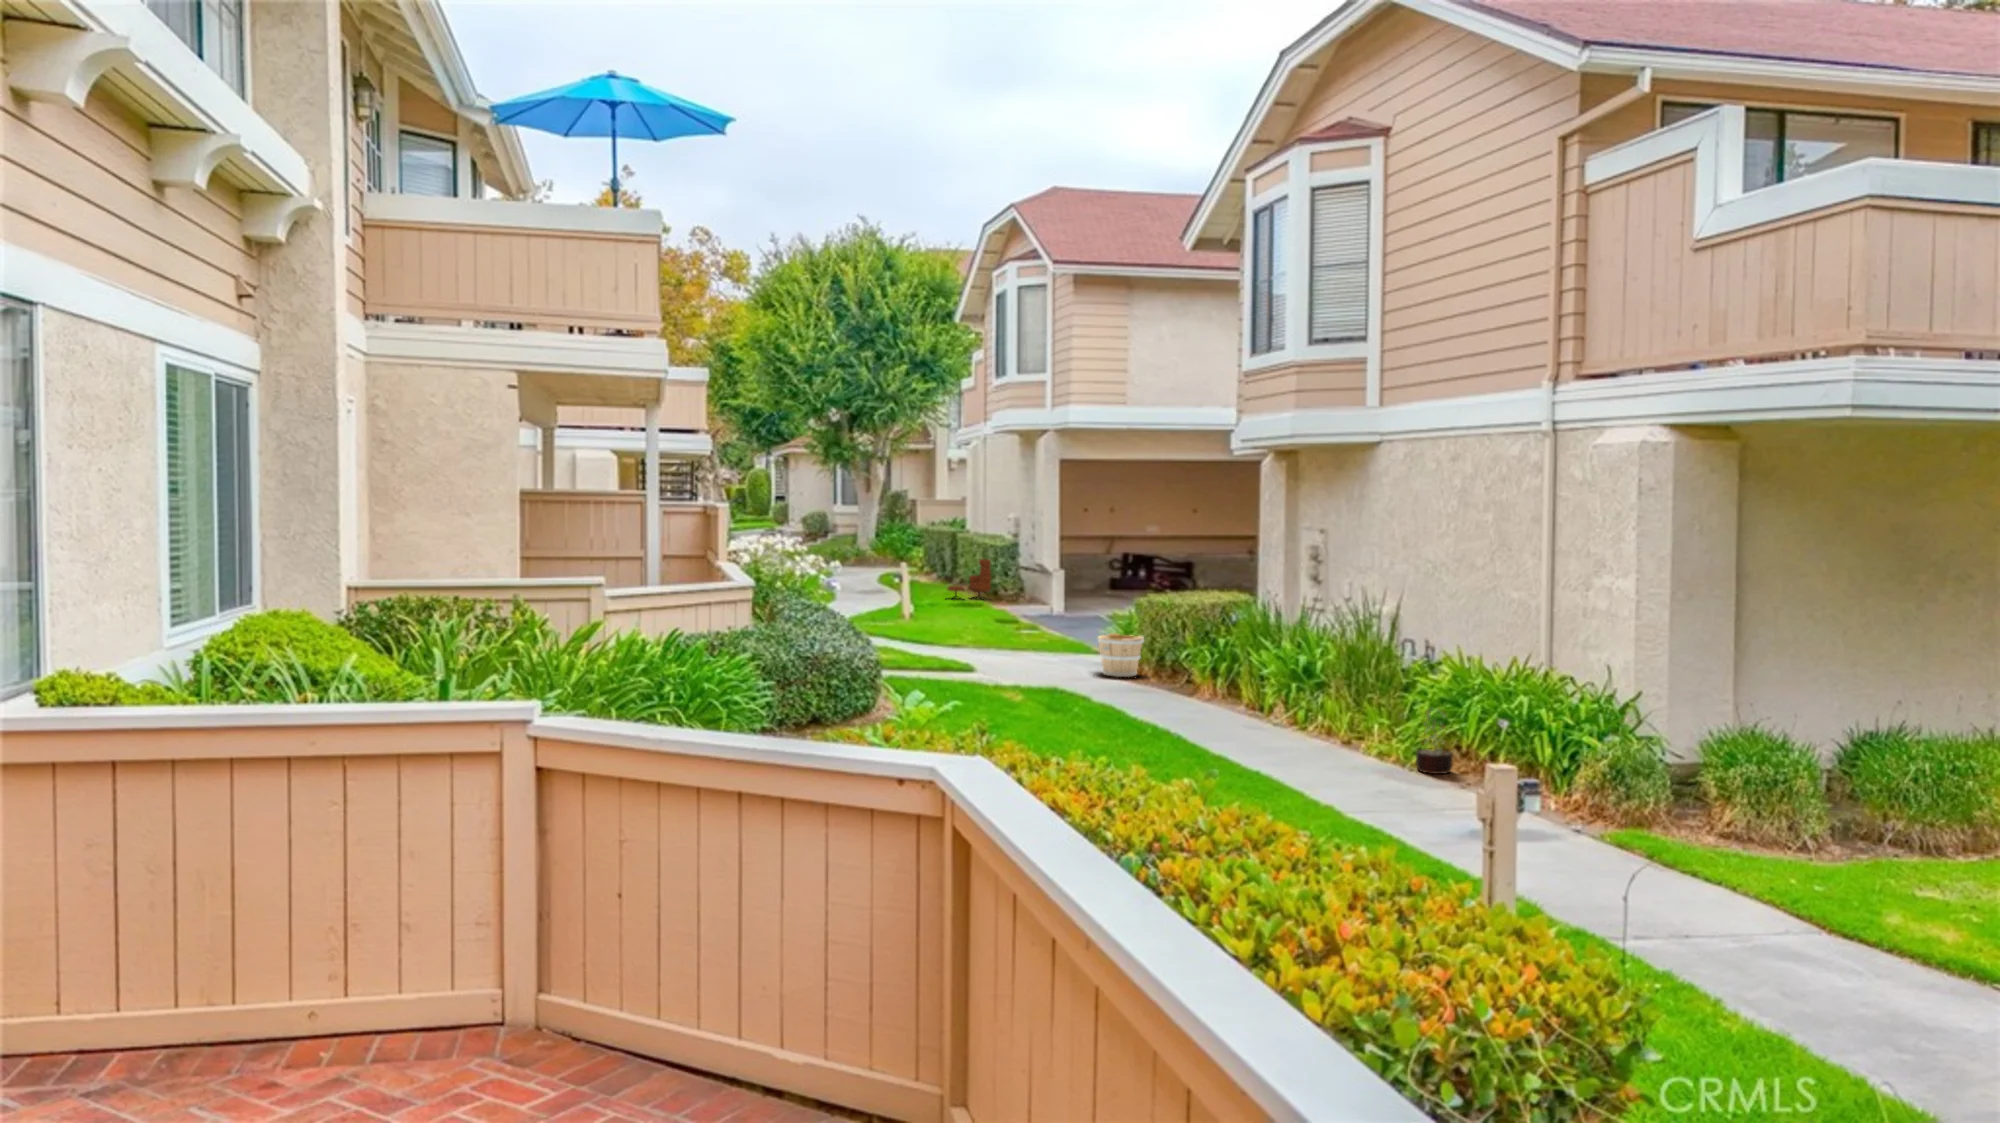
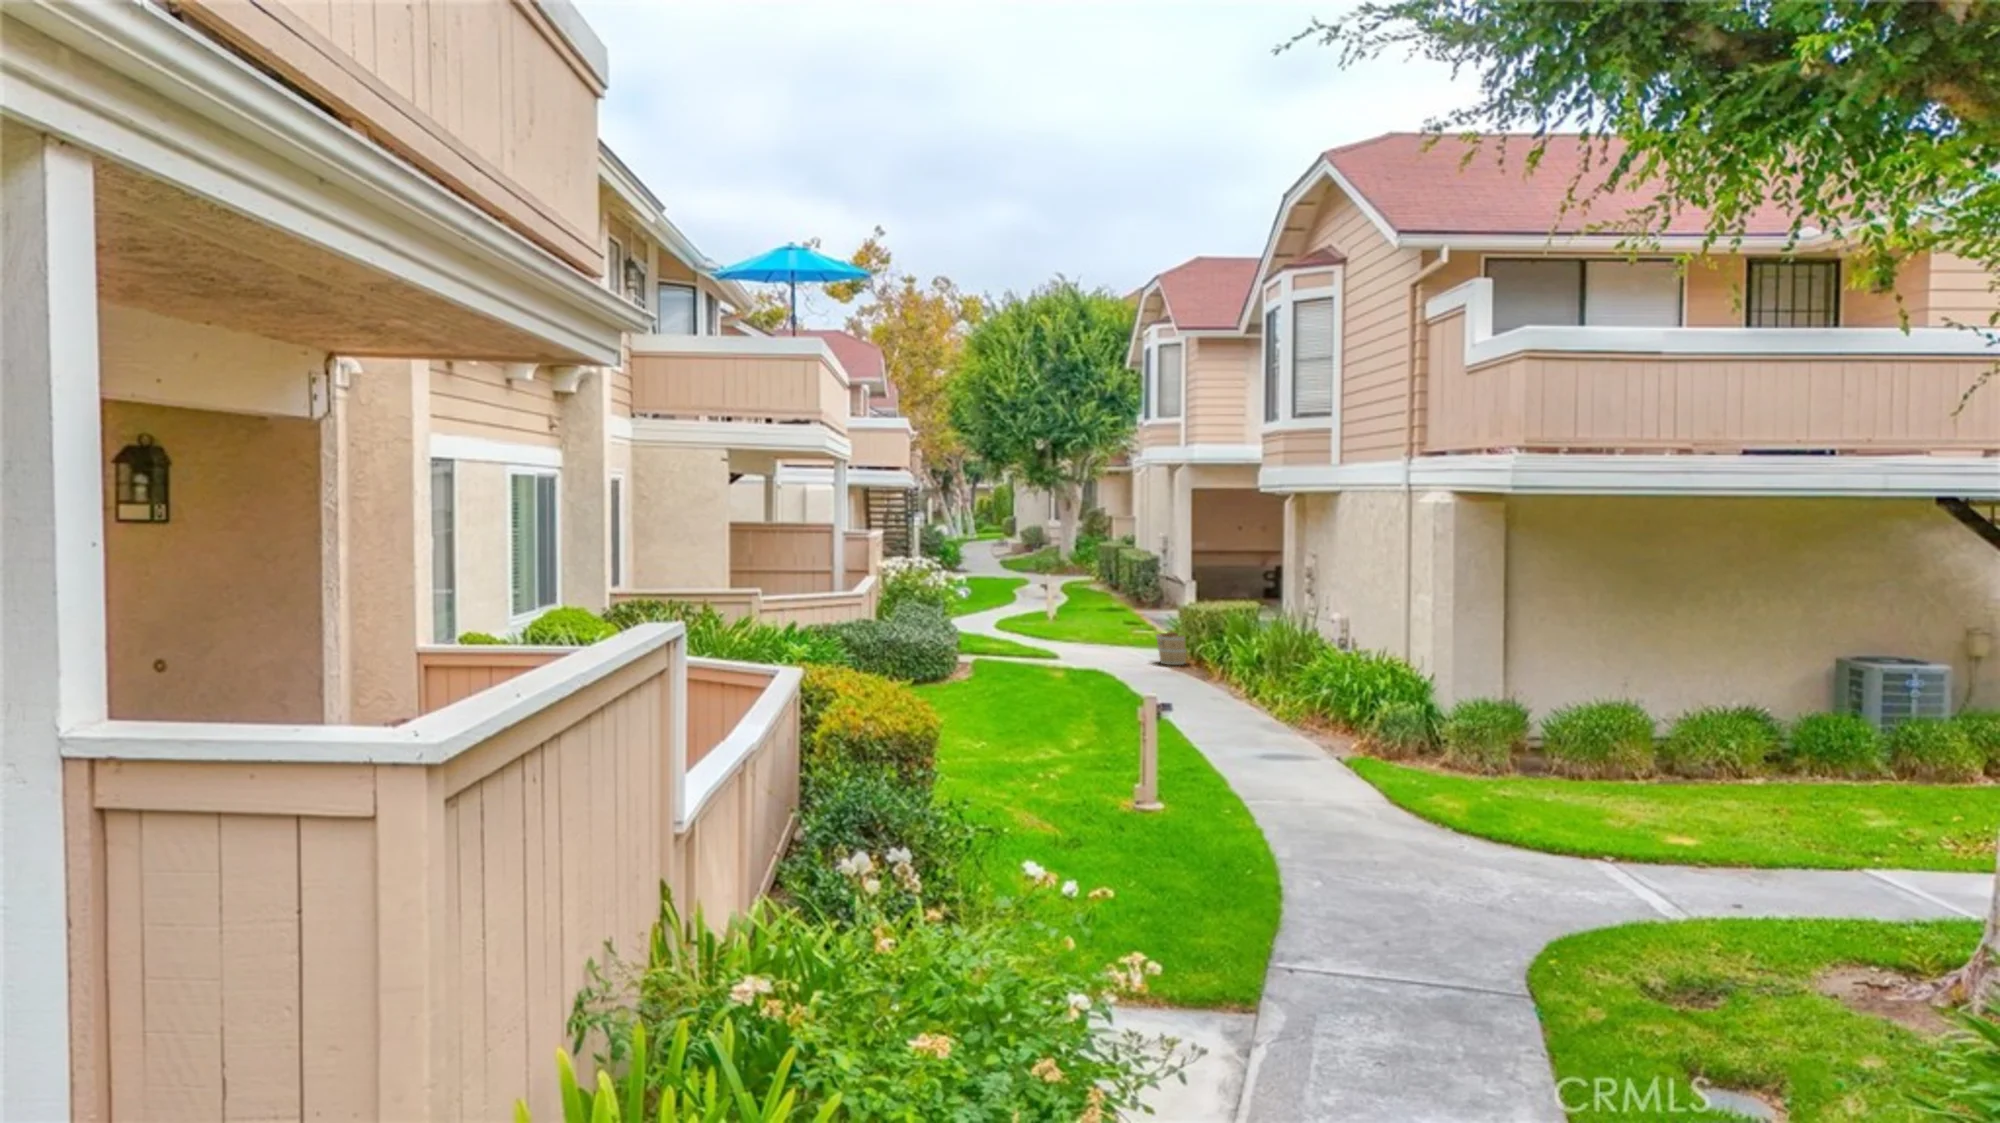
lounge chair: present [948,559,991,599] -> none [1102,569,1141,603]
decorative plant: present [1416,709,1453,774] -> none [1302,688,1328,734]

